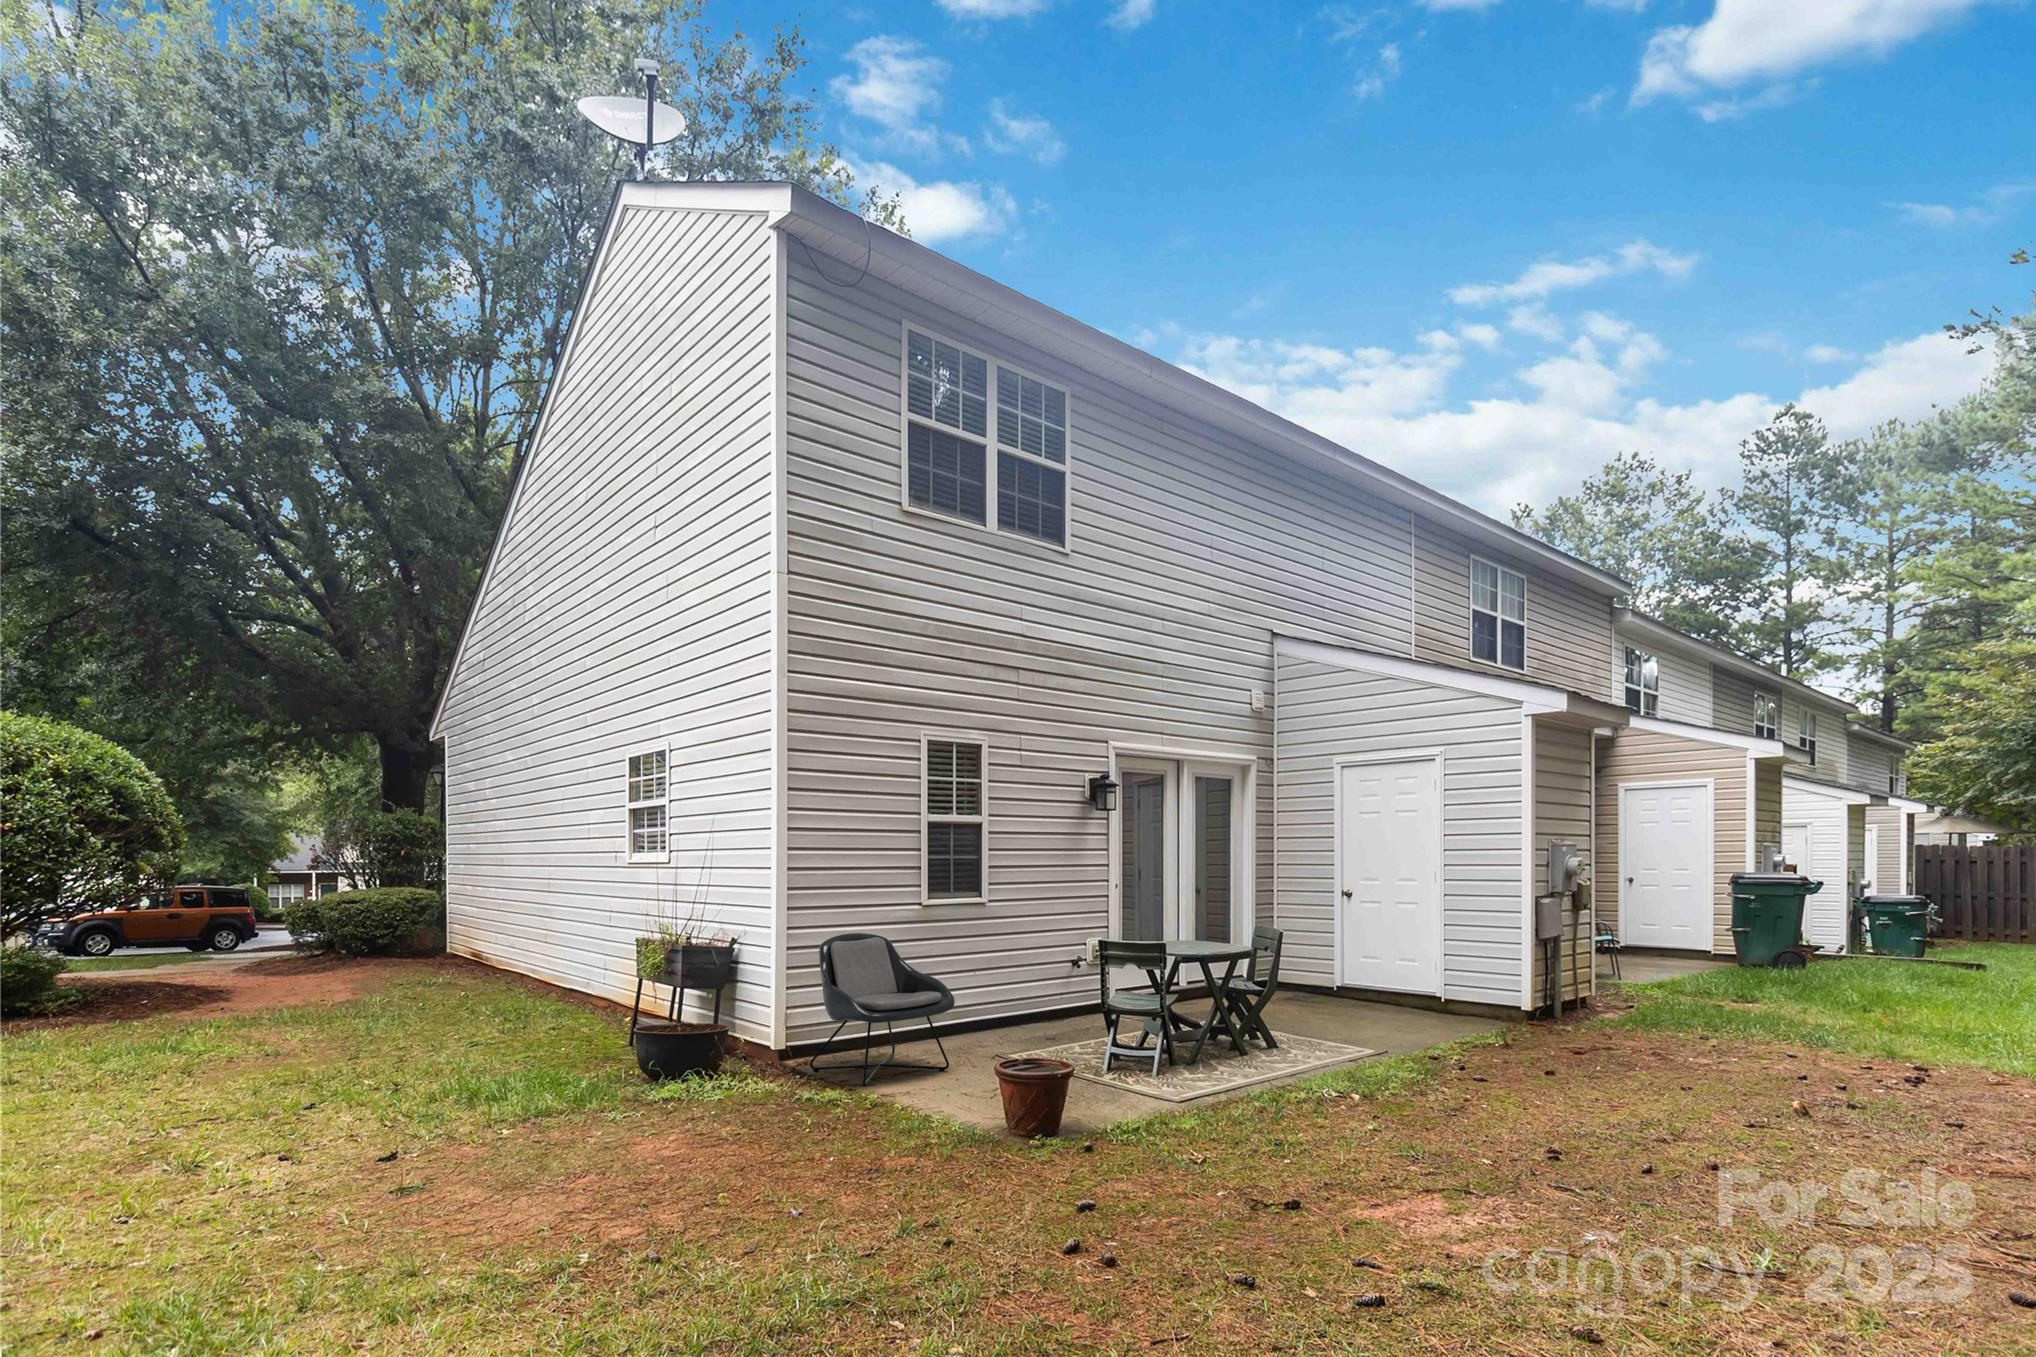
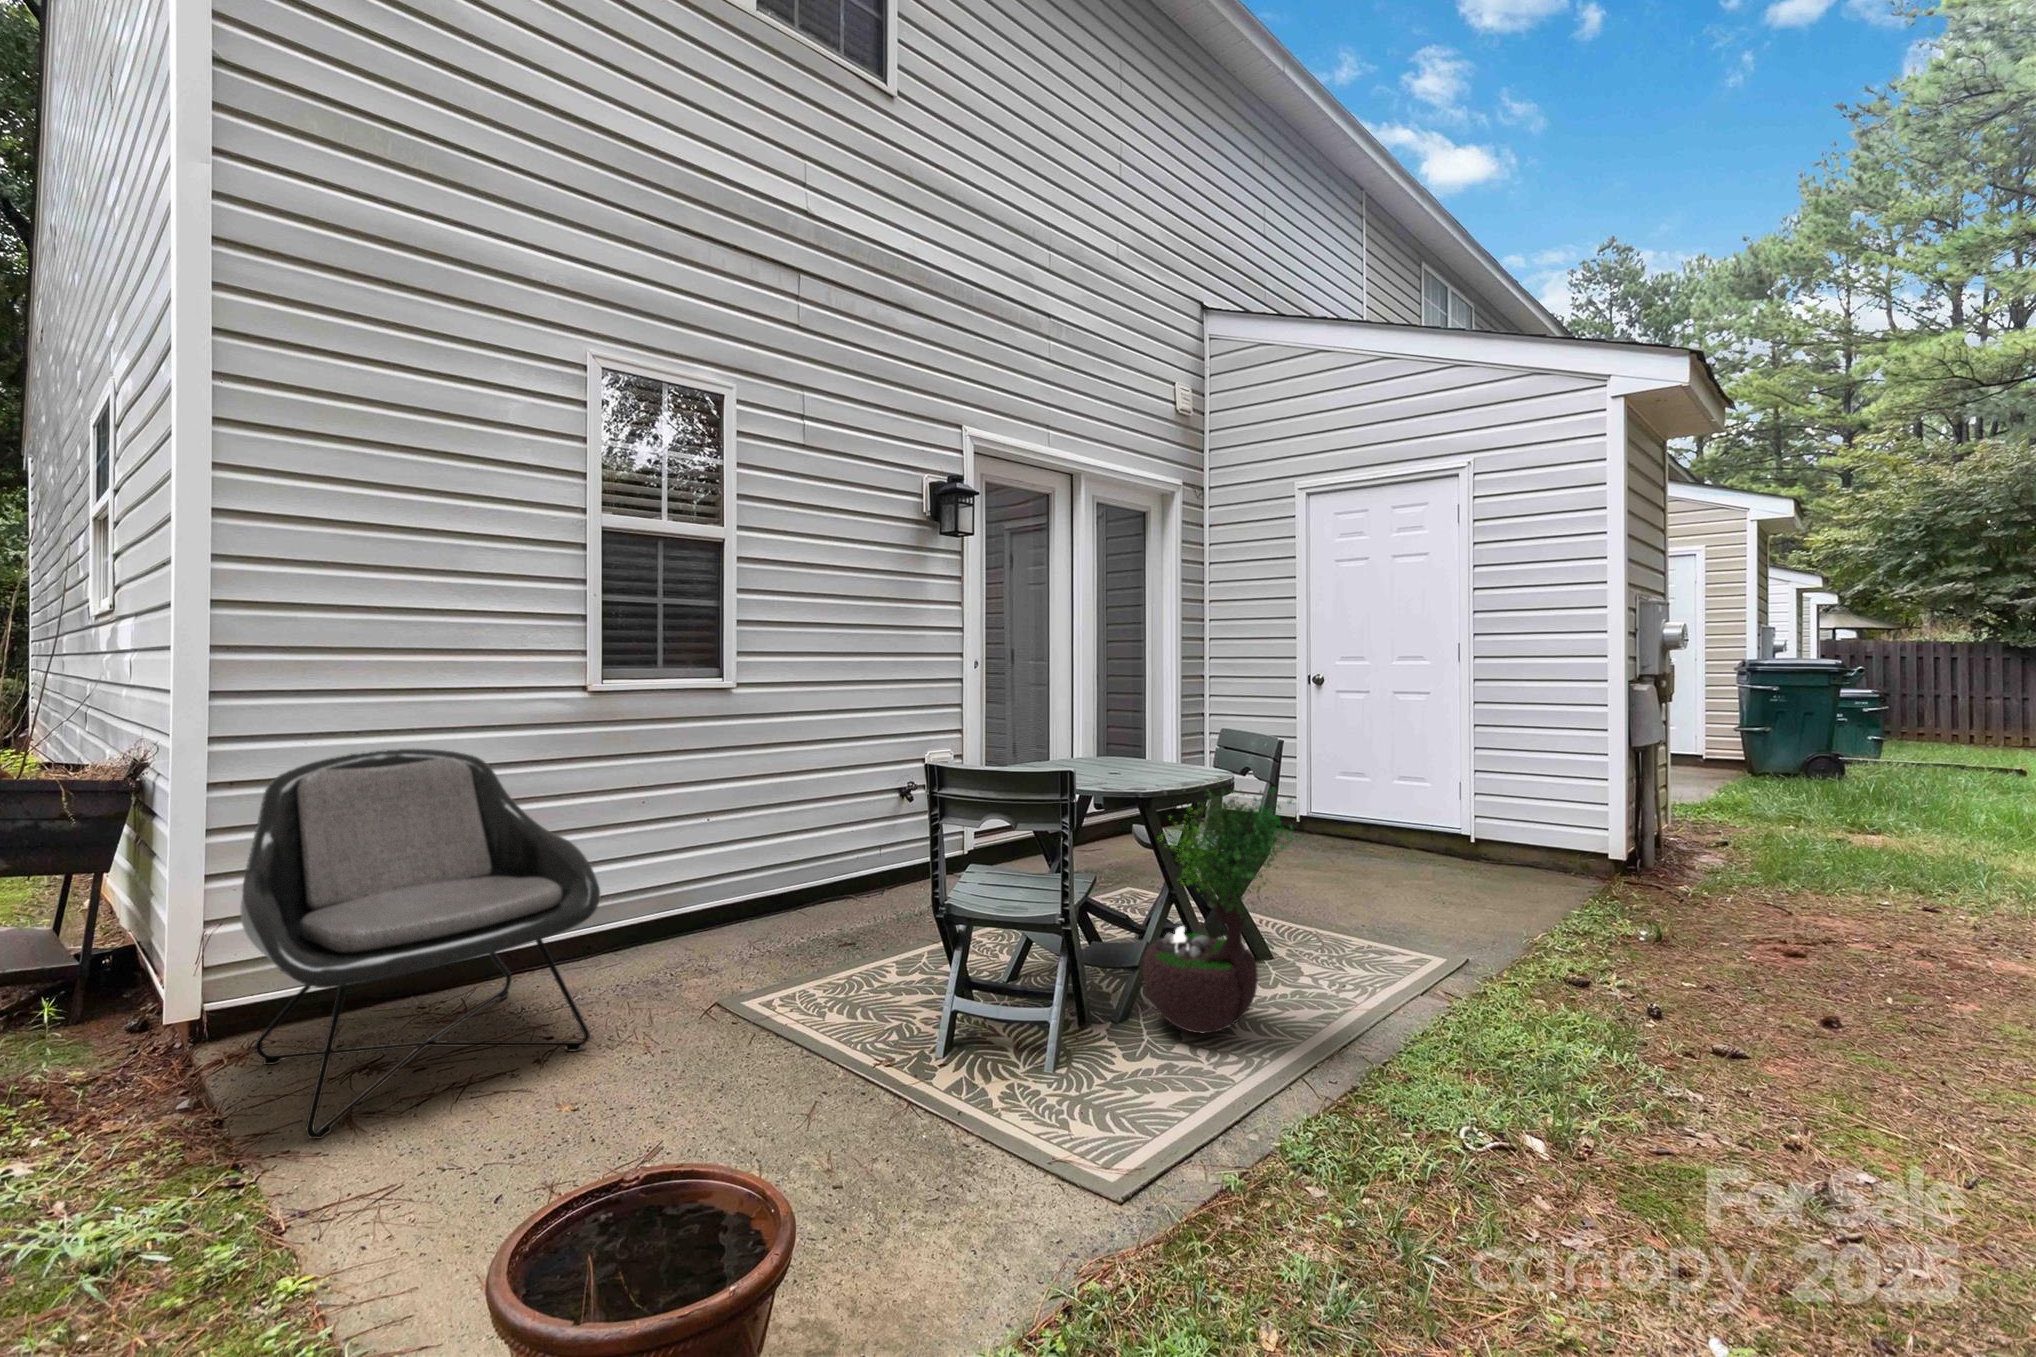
potted tree: none [1202,946,1272,1072] -> present [1143,788,1292,1033]

